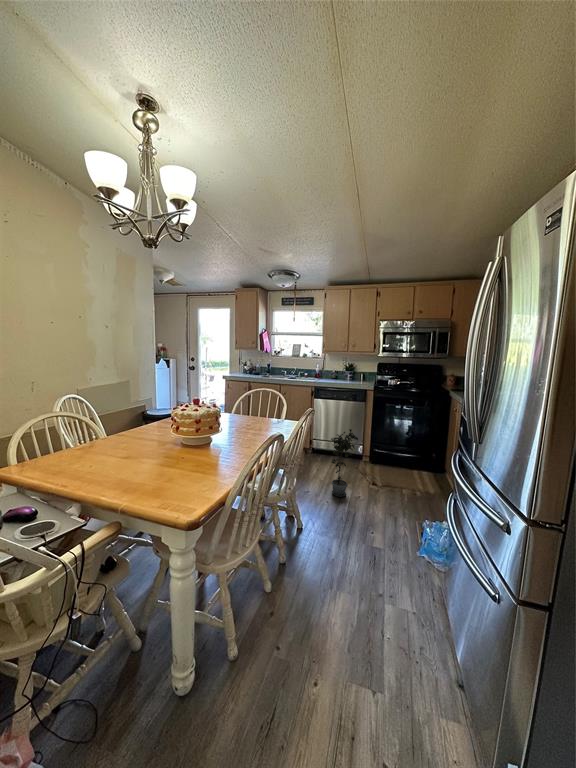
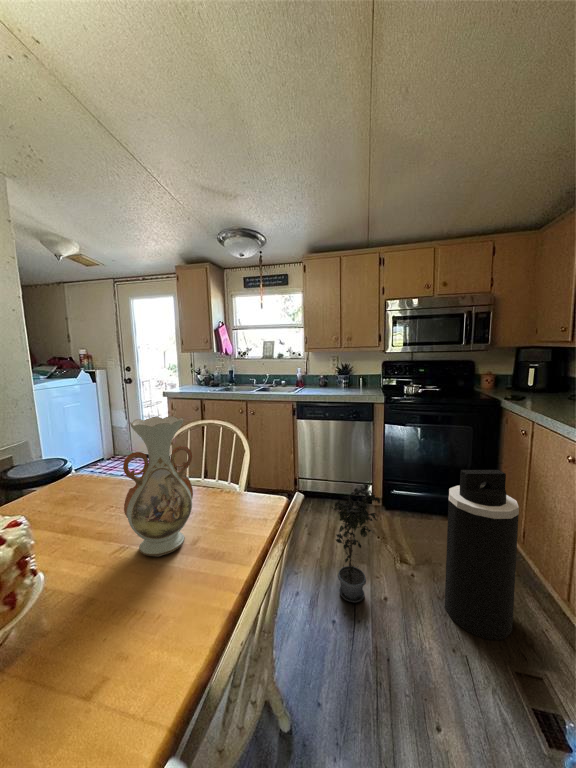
vase: none [241,374,266,428] -> present [123,416,193,556]
trash can: none [392,423,434,515] -> present [445,470,519,639]

